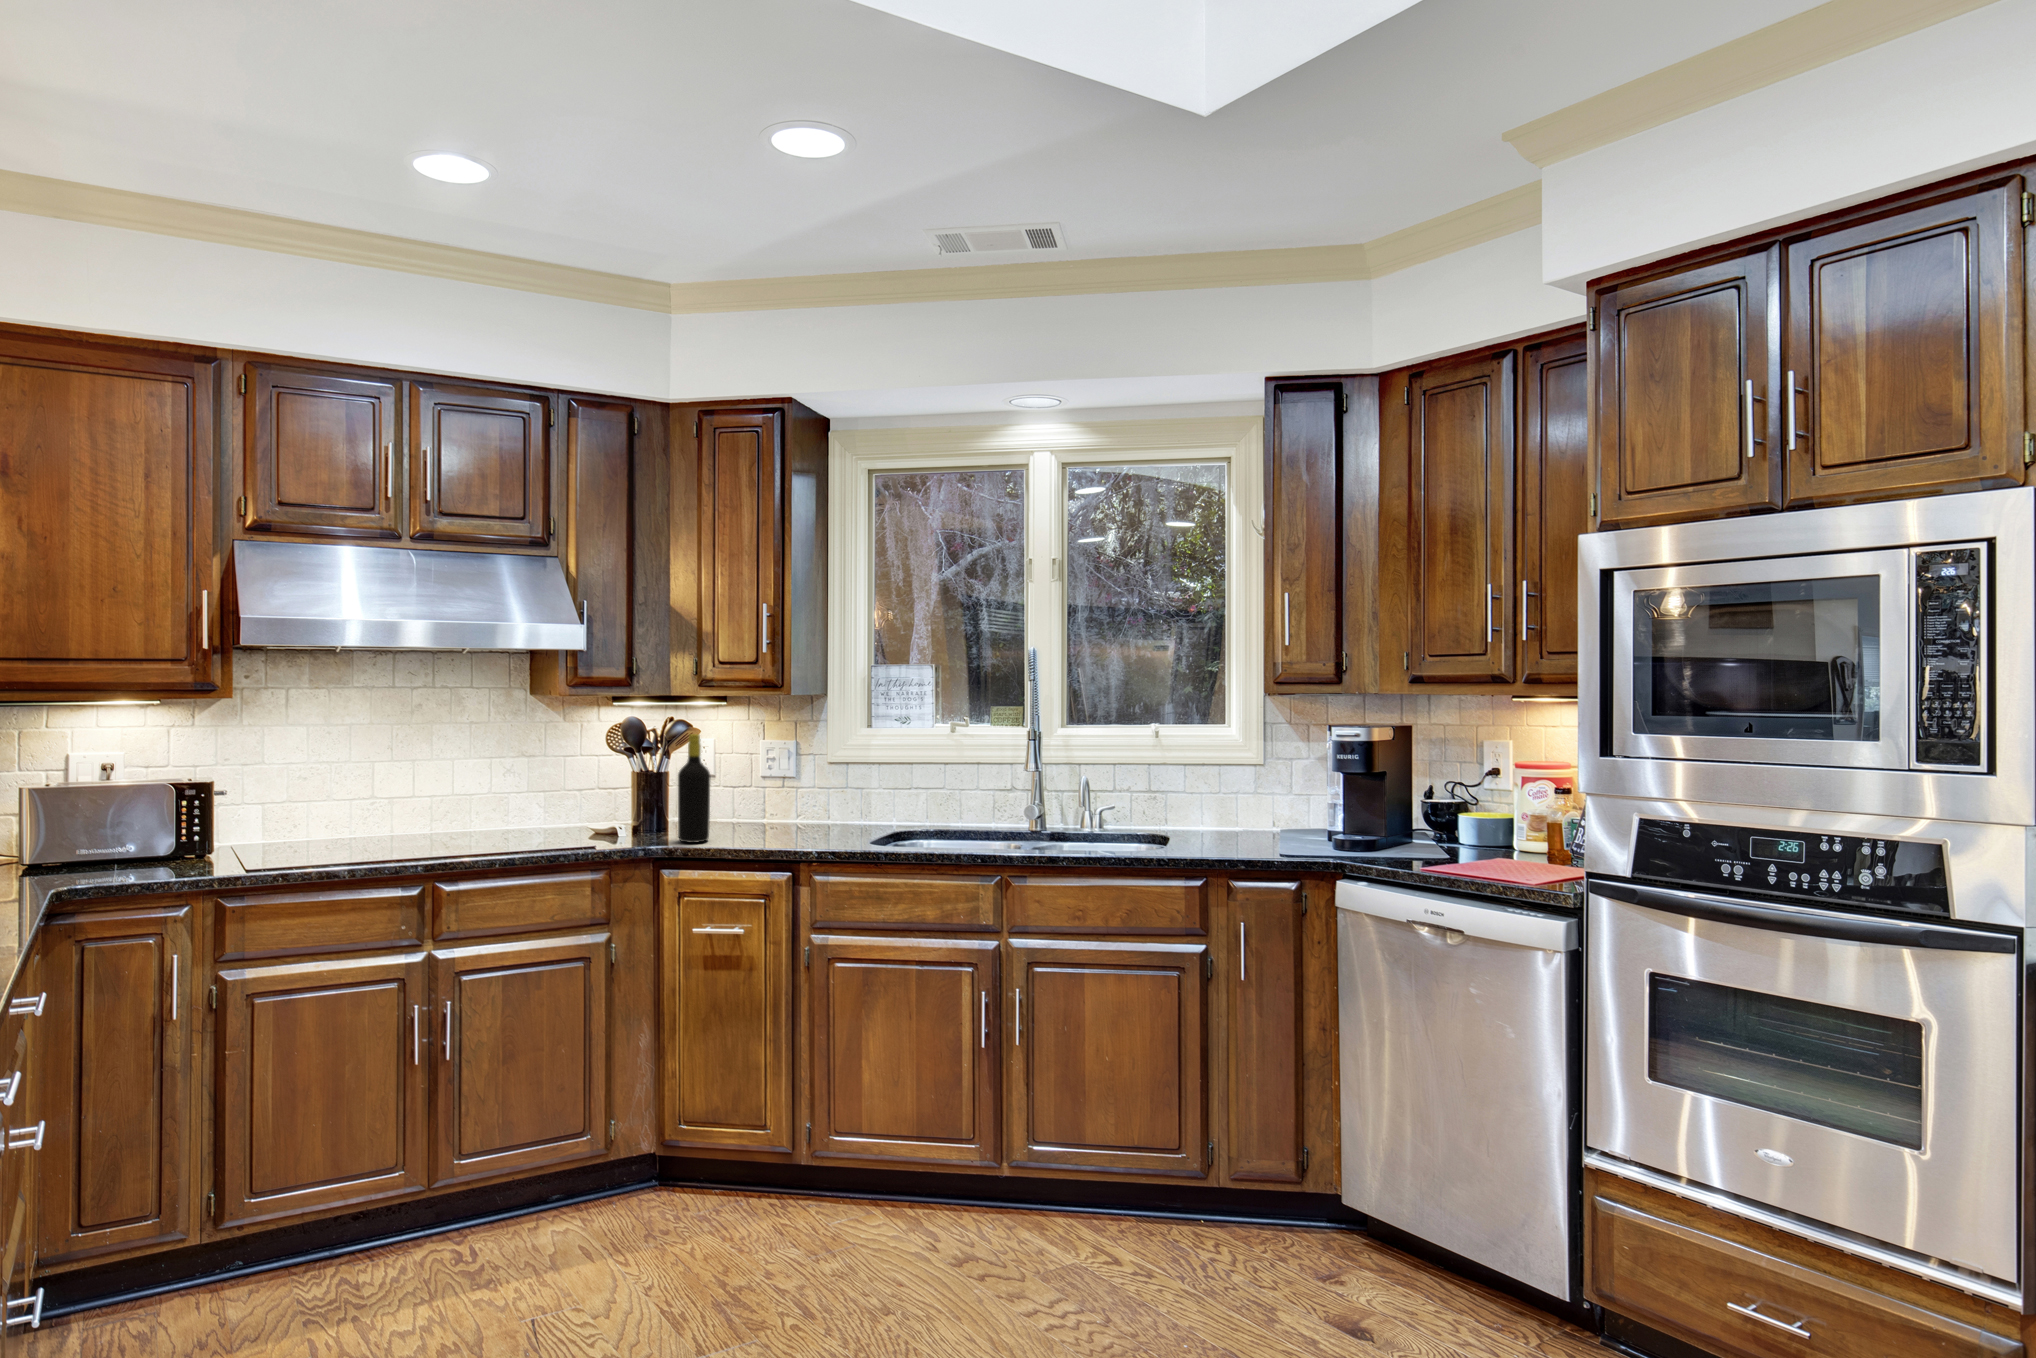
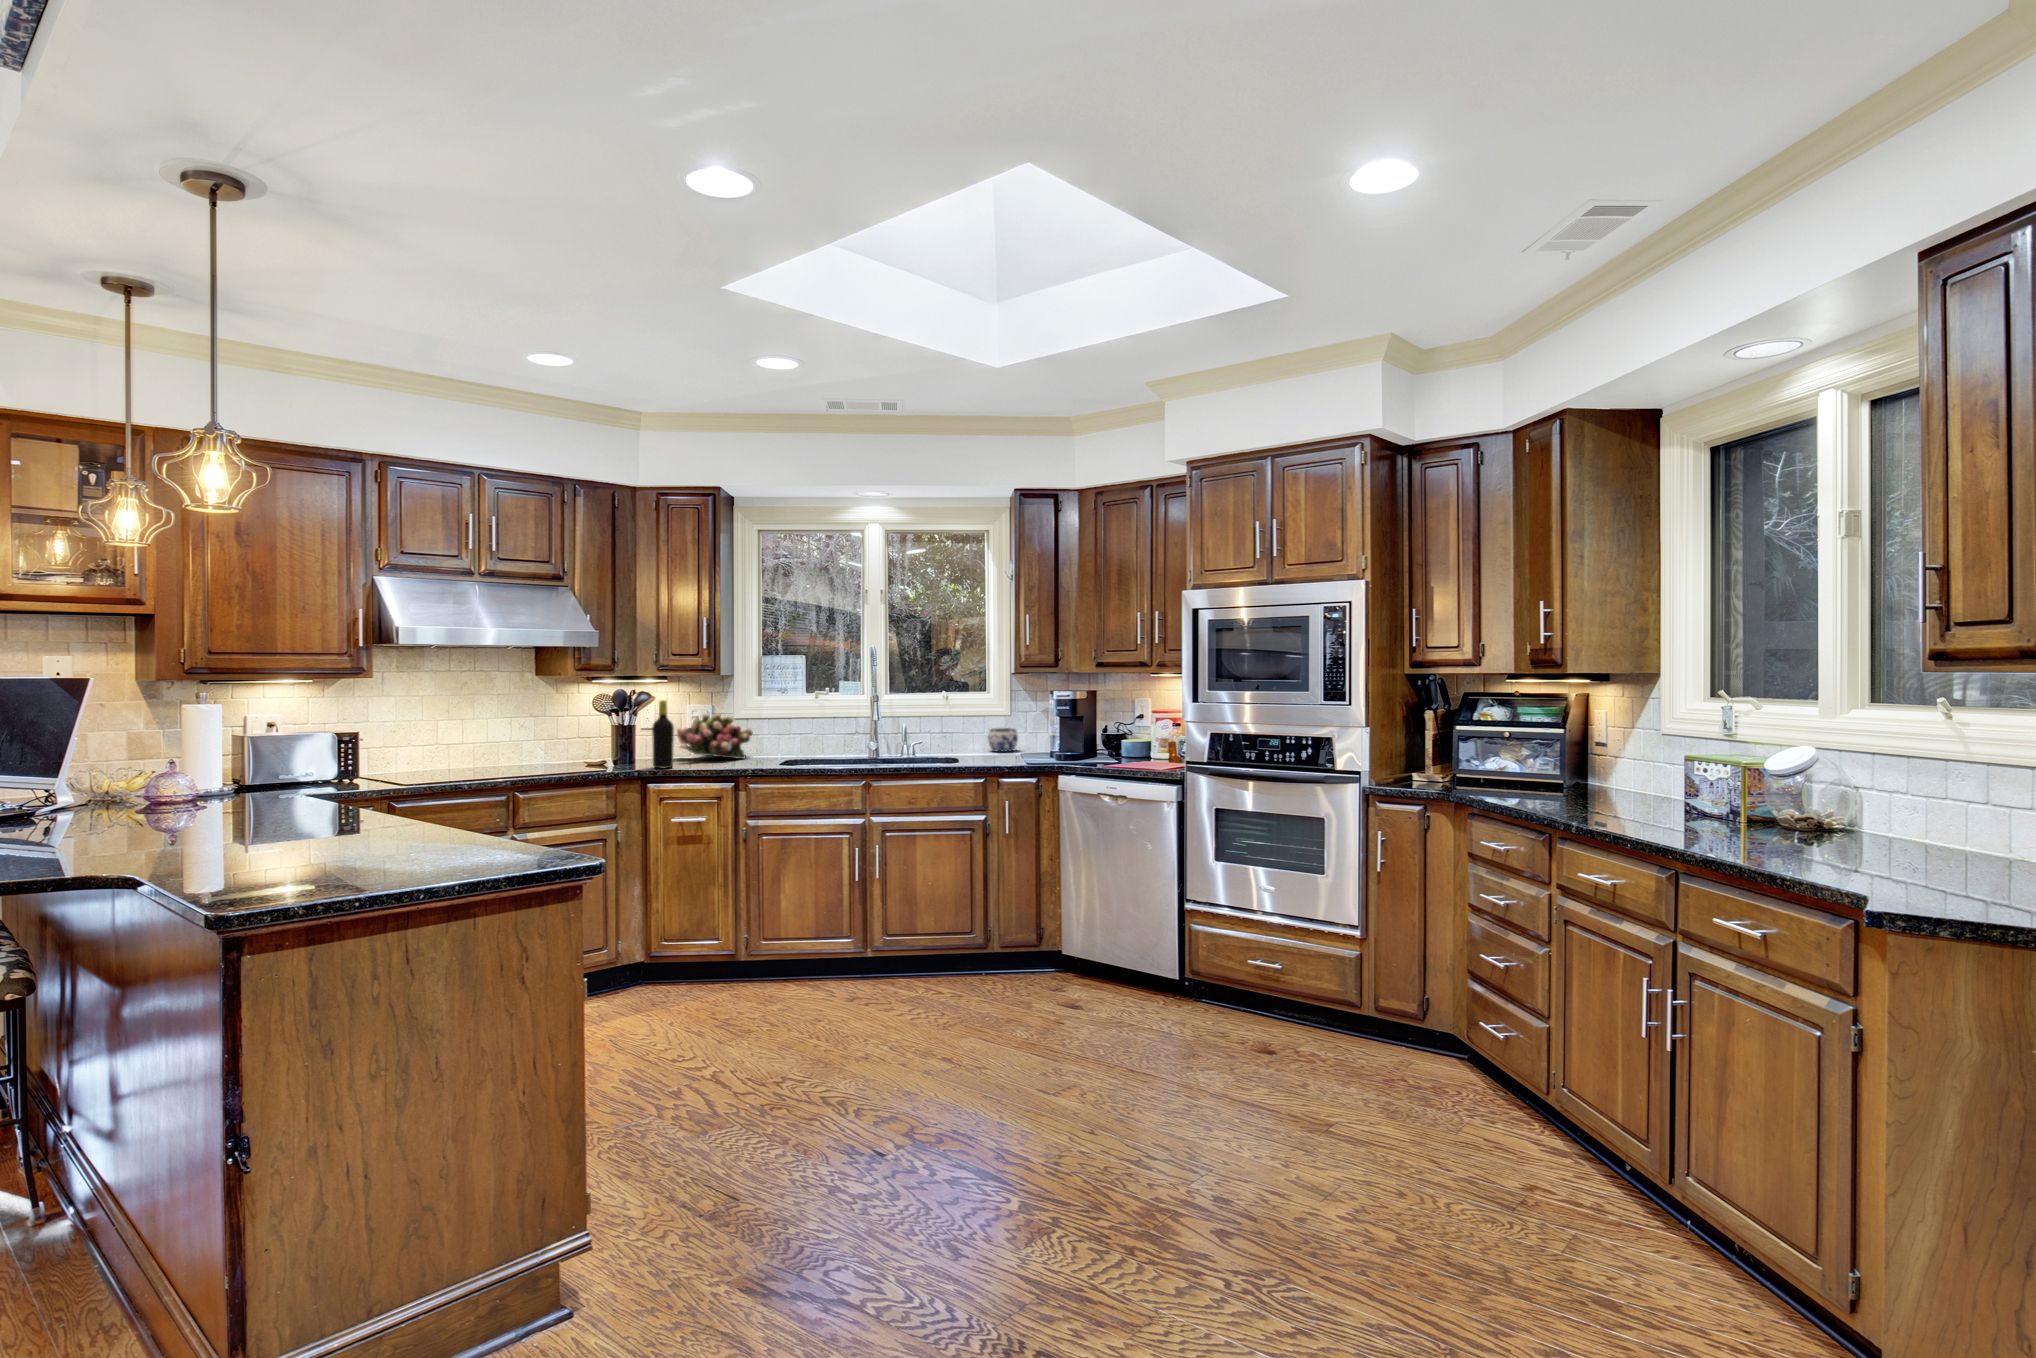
flower arrangement: none [727,752,847,826] -> present [677,713,753,759]
jar: none [1224,784,1276,824] -> present [988,728,1018,752]

